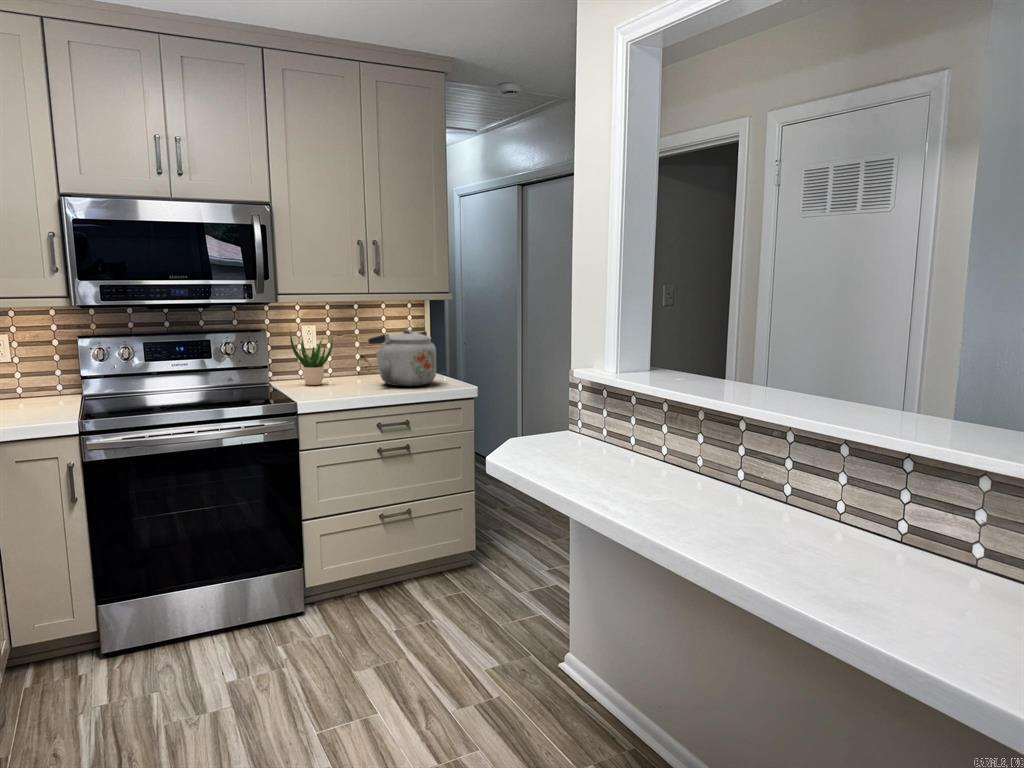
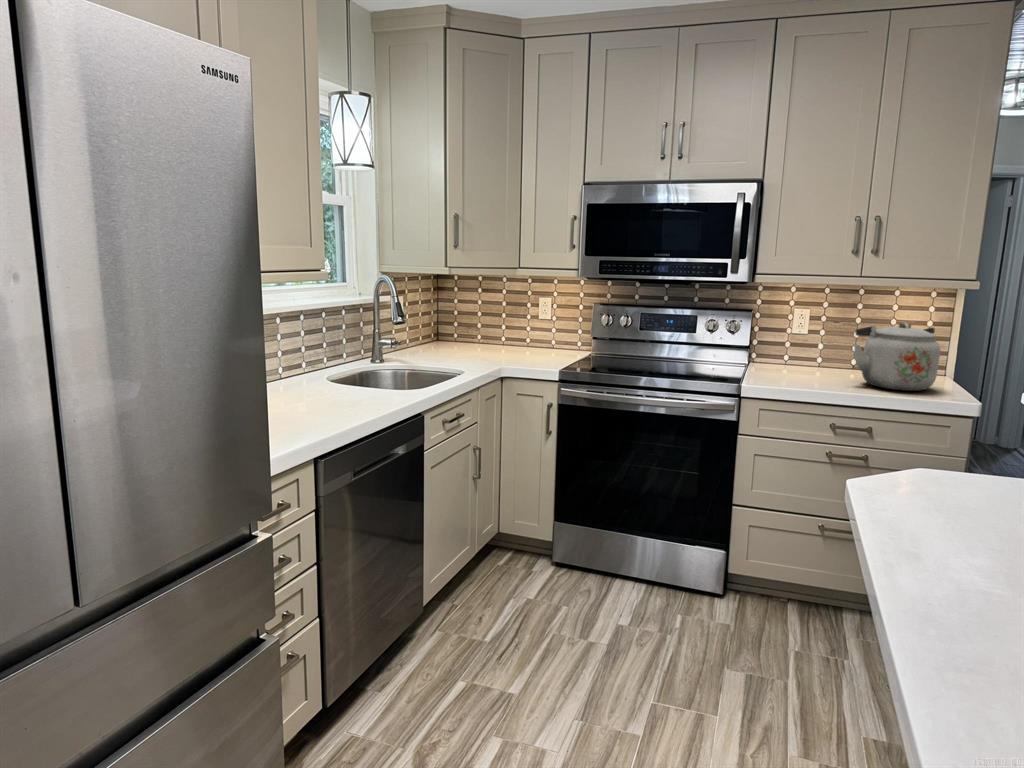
potted plant: present [290,332,332,385] -> none [773,311,816,372]

